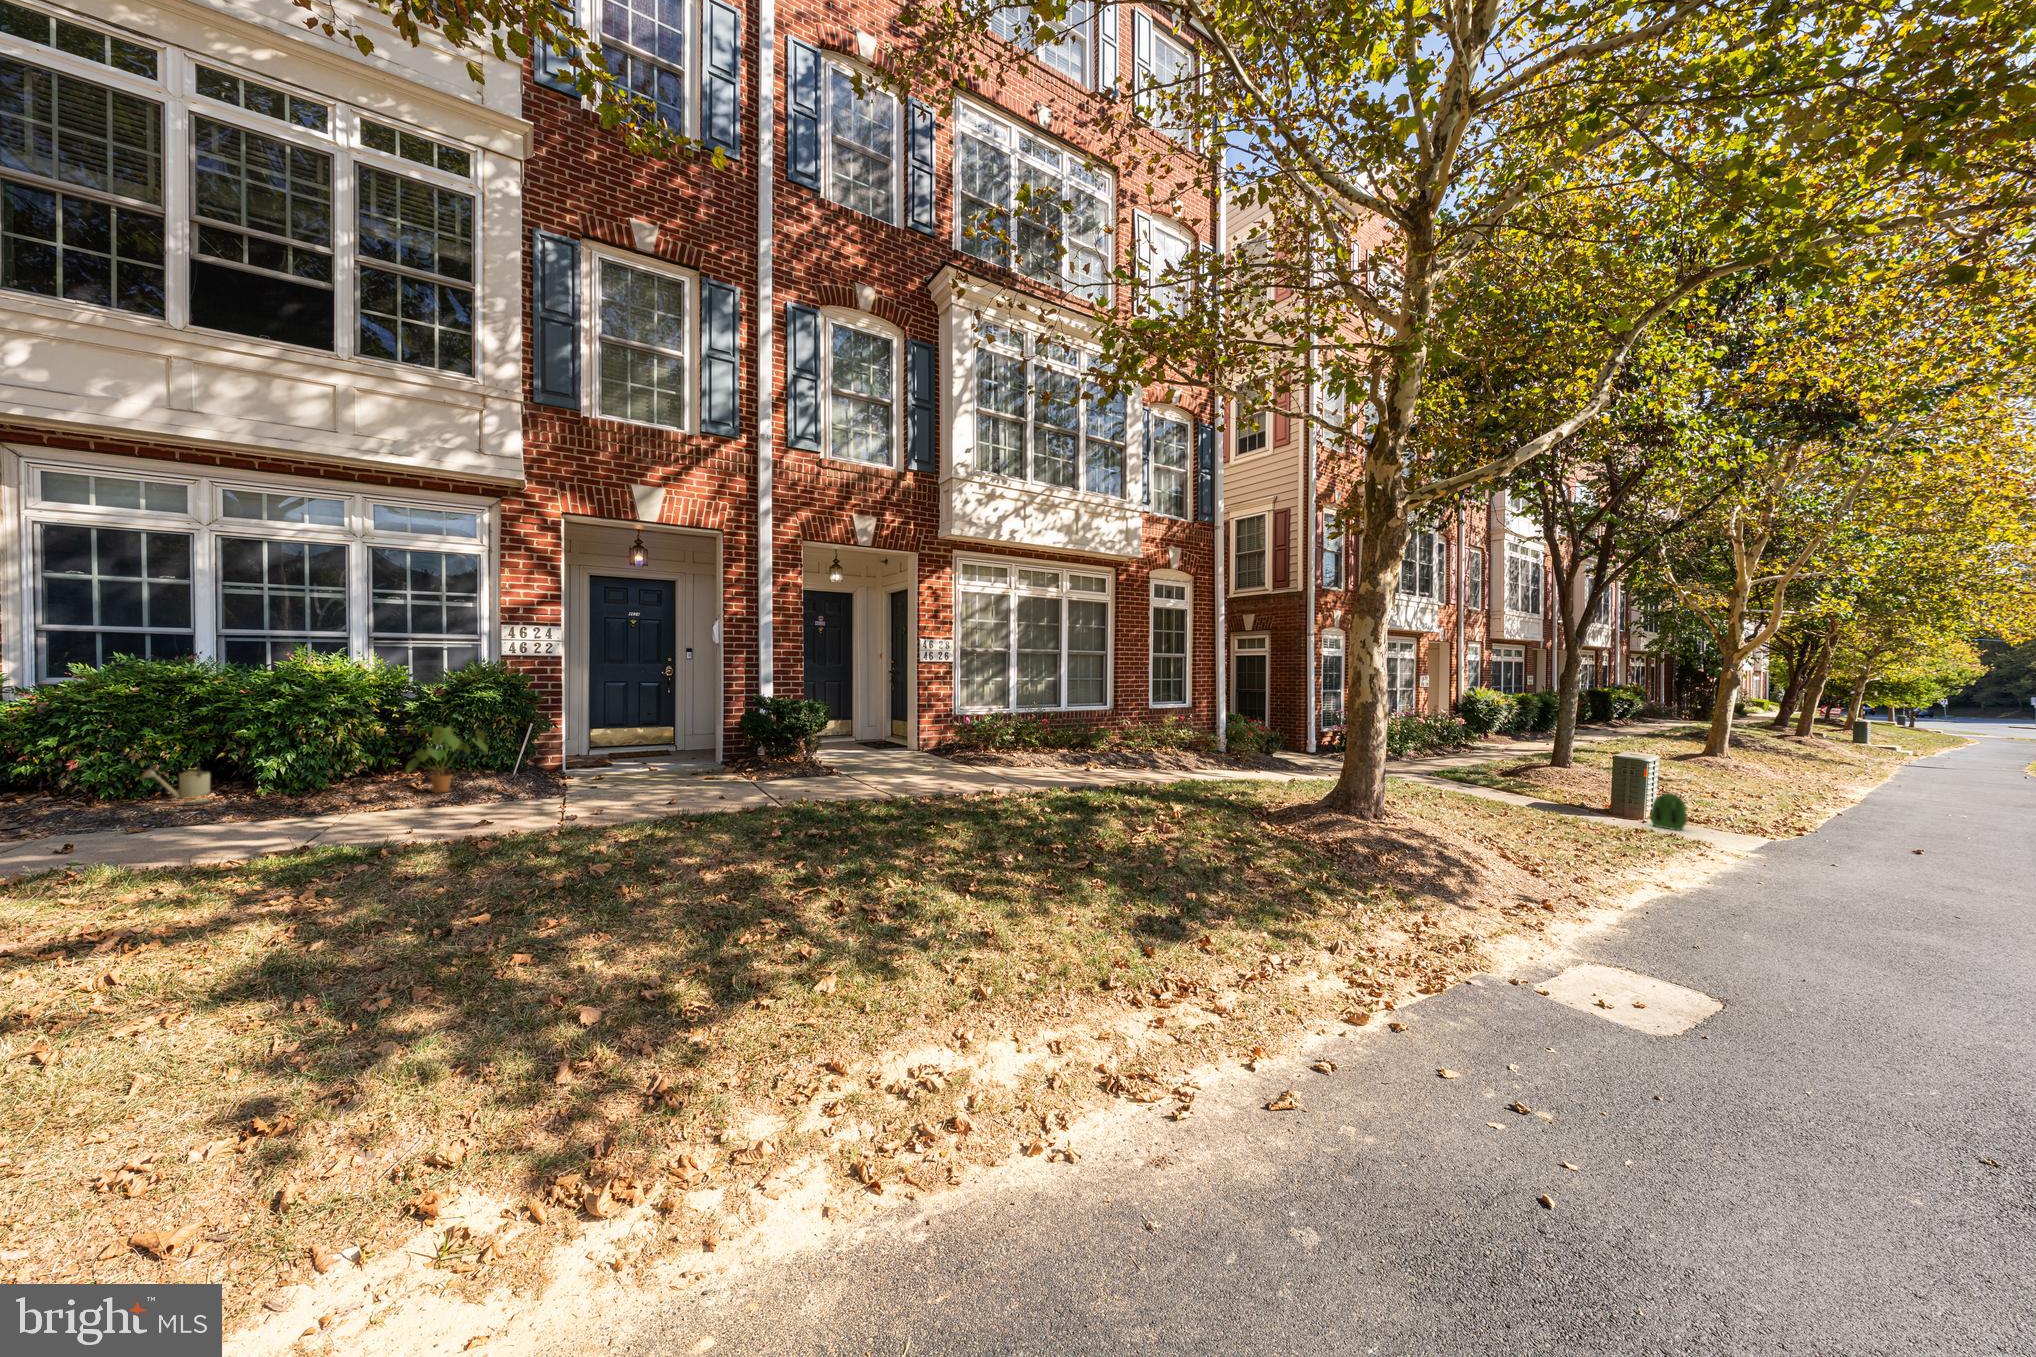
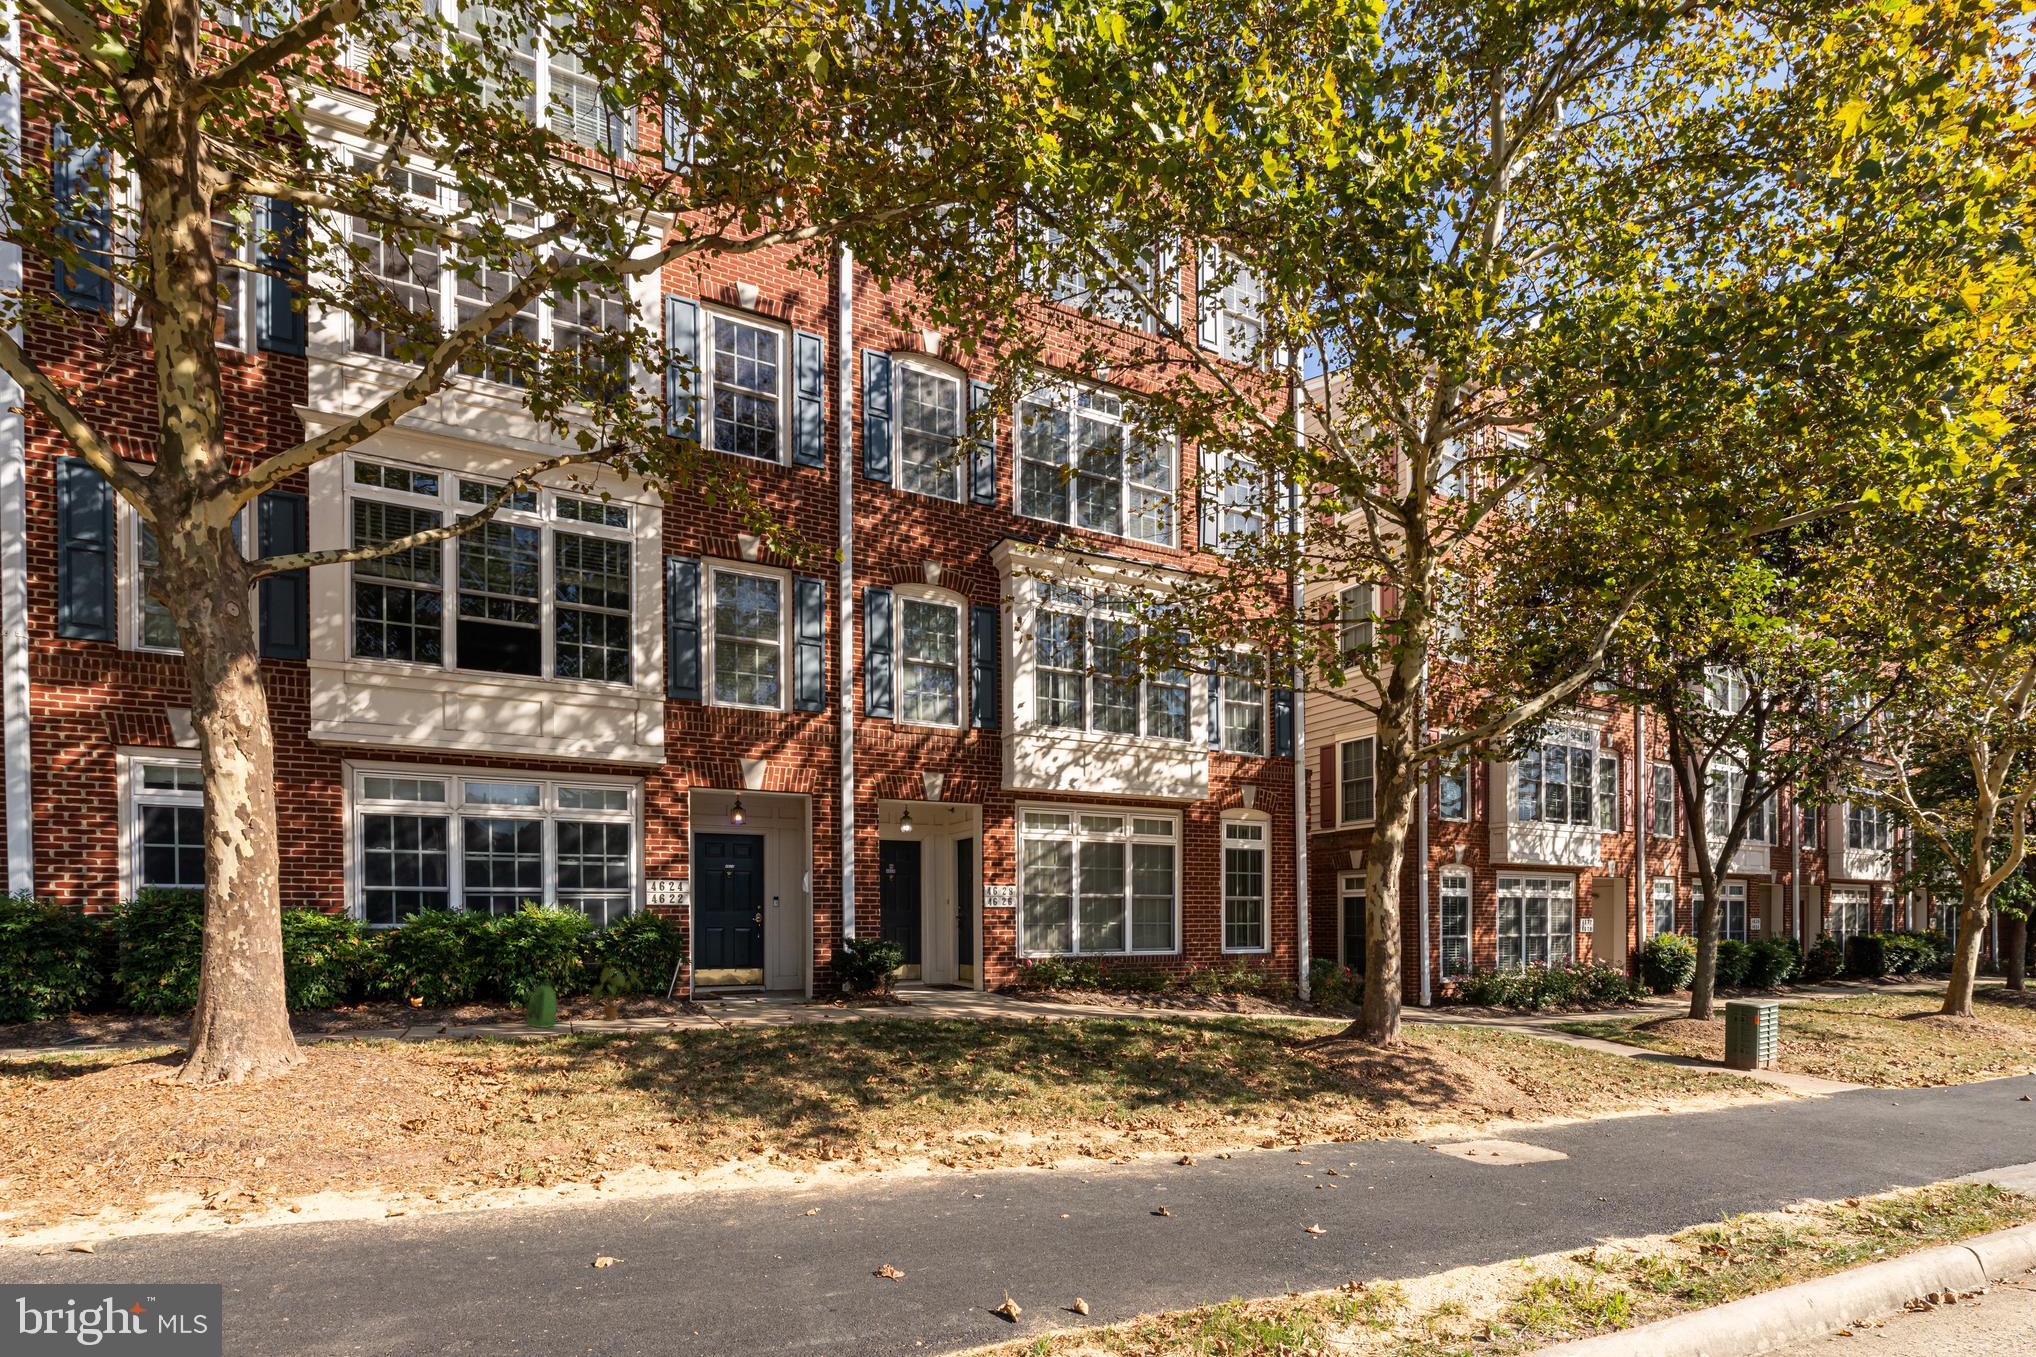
watering can: present [143,763,210,806] -> none [436,990,472,1024]
backpack: present [1650,793,1687,830] -> present [523,985,556,1028]

